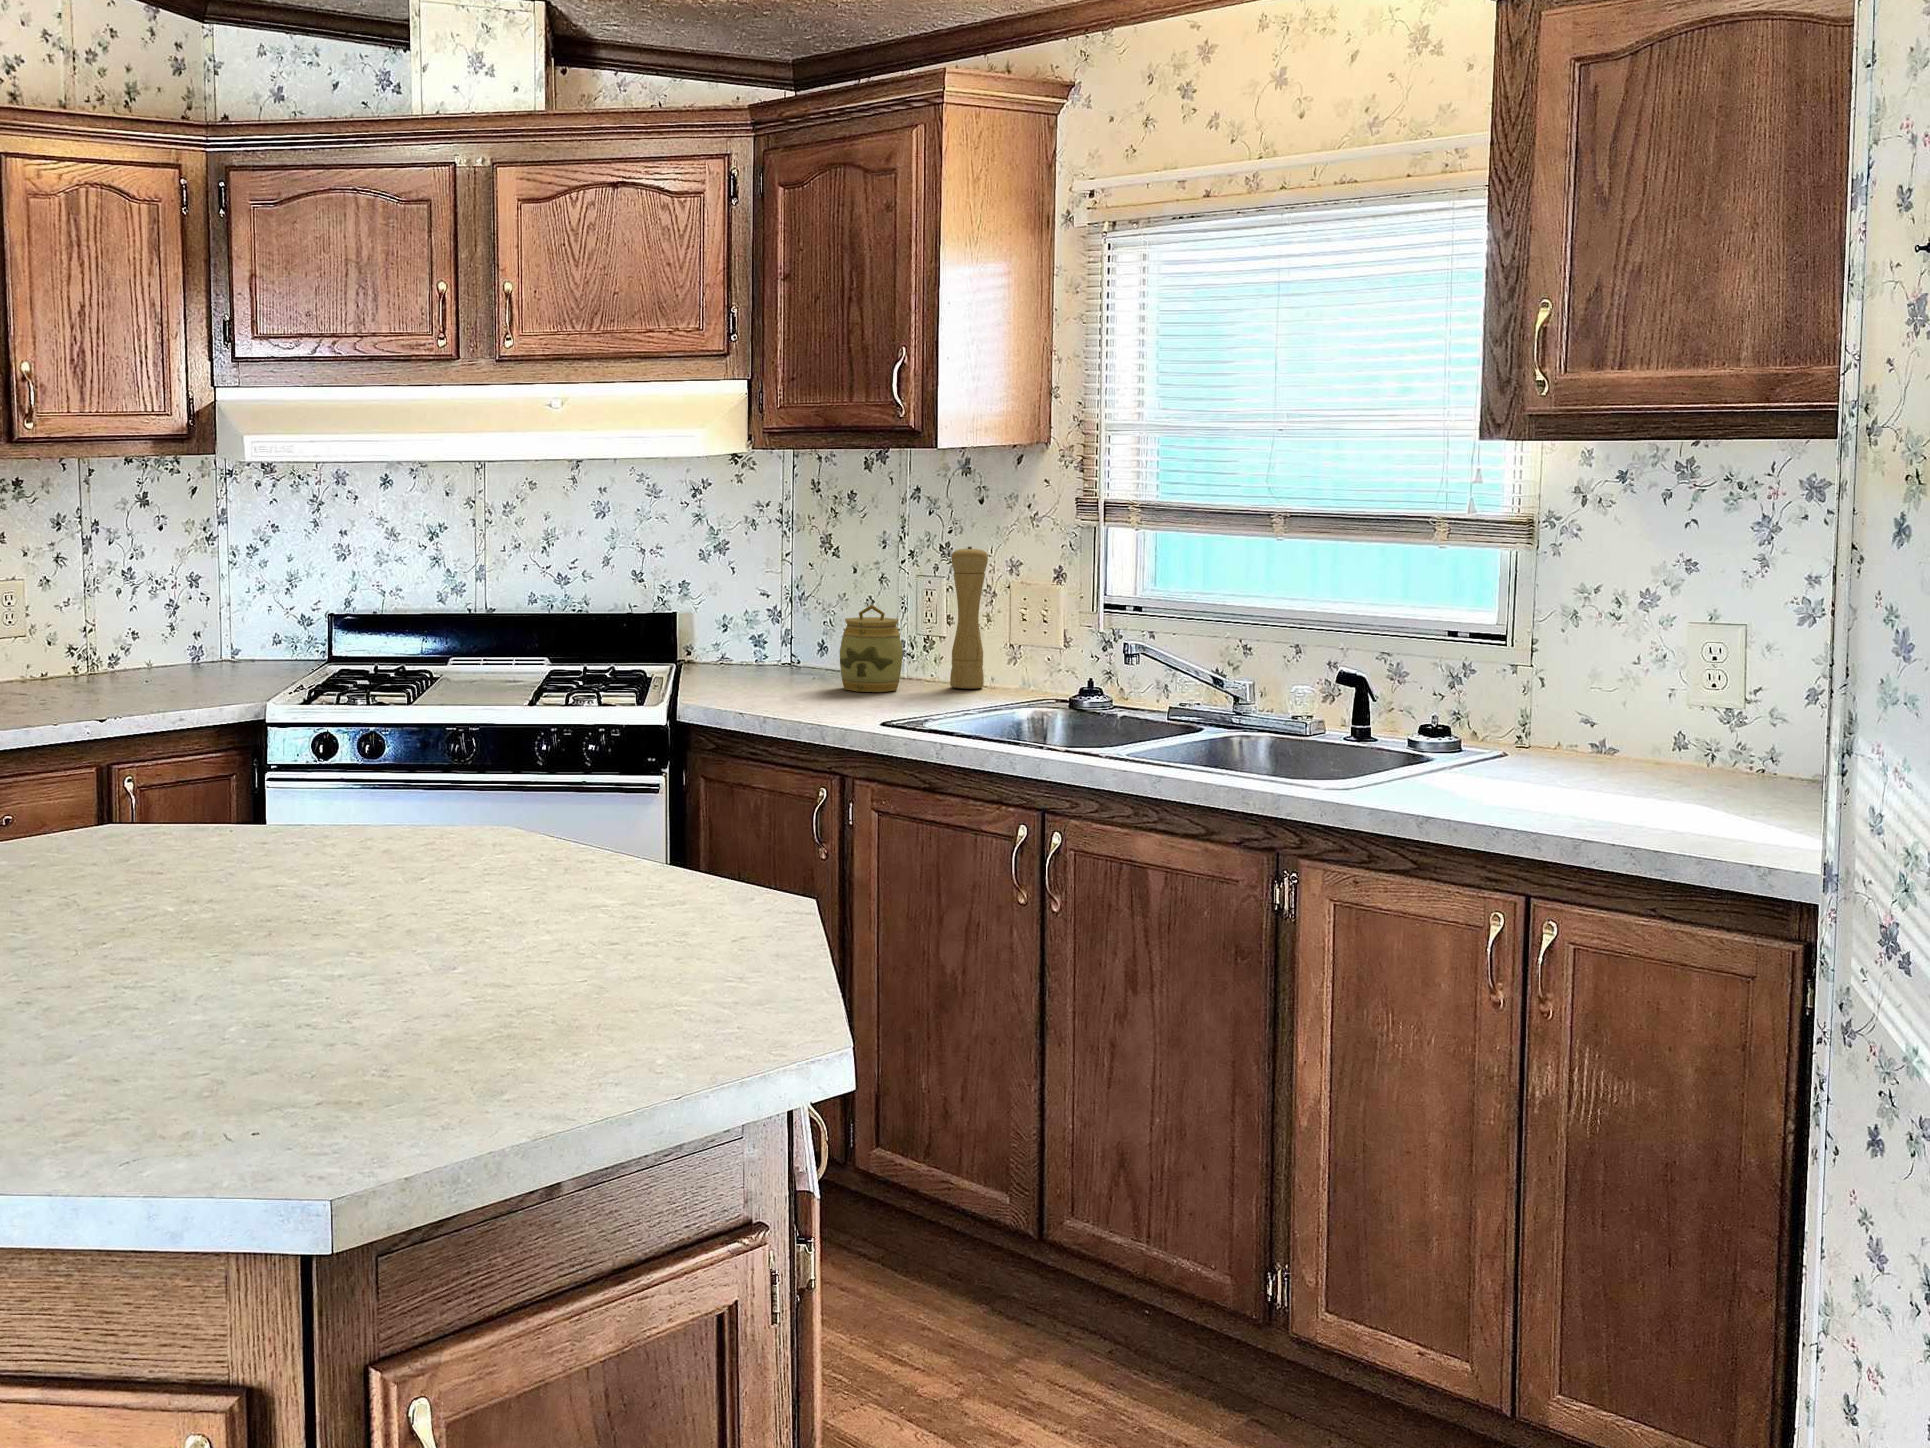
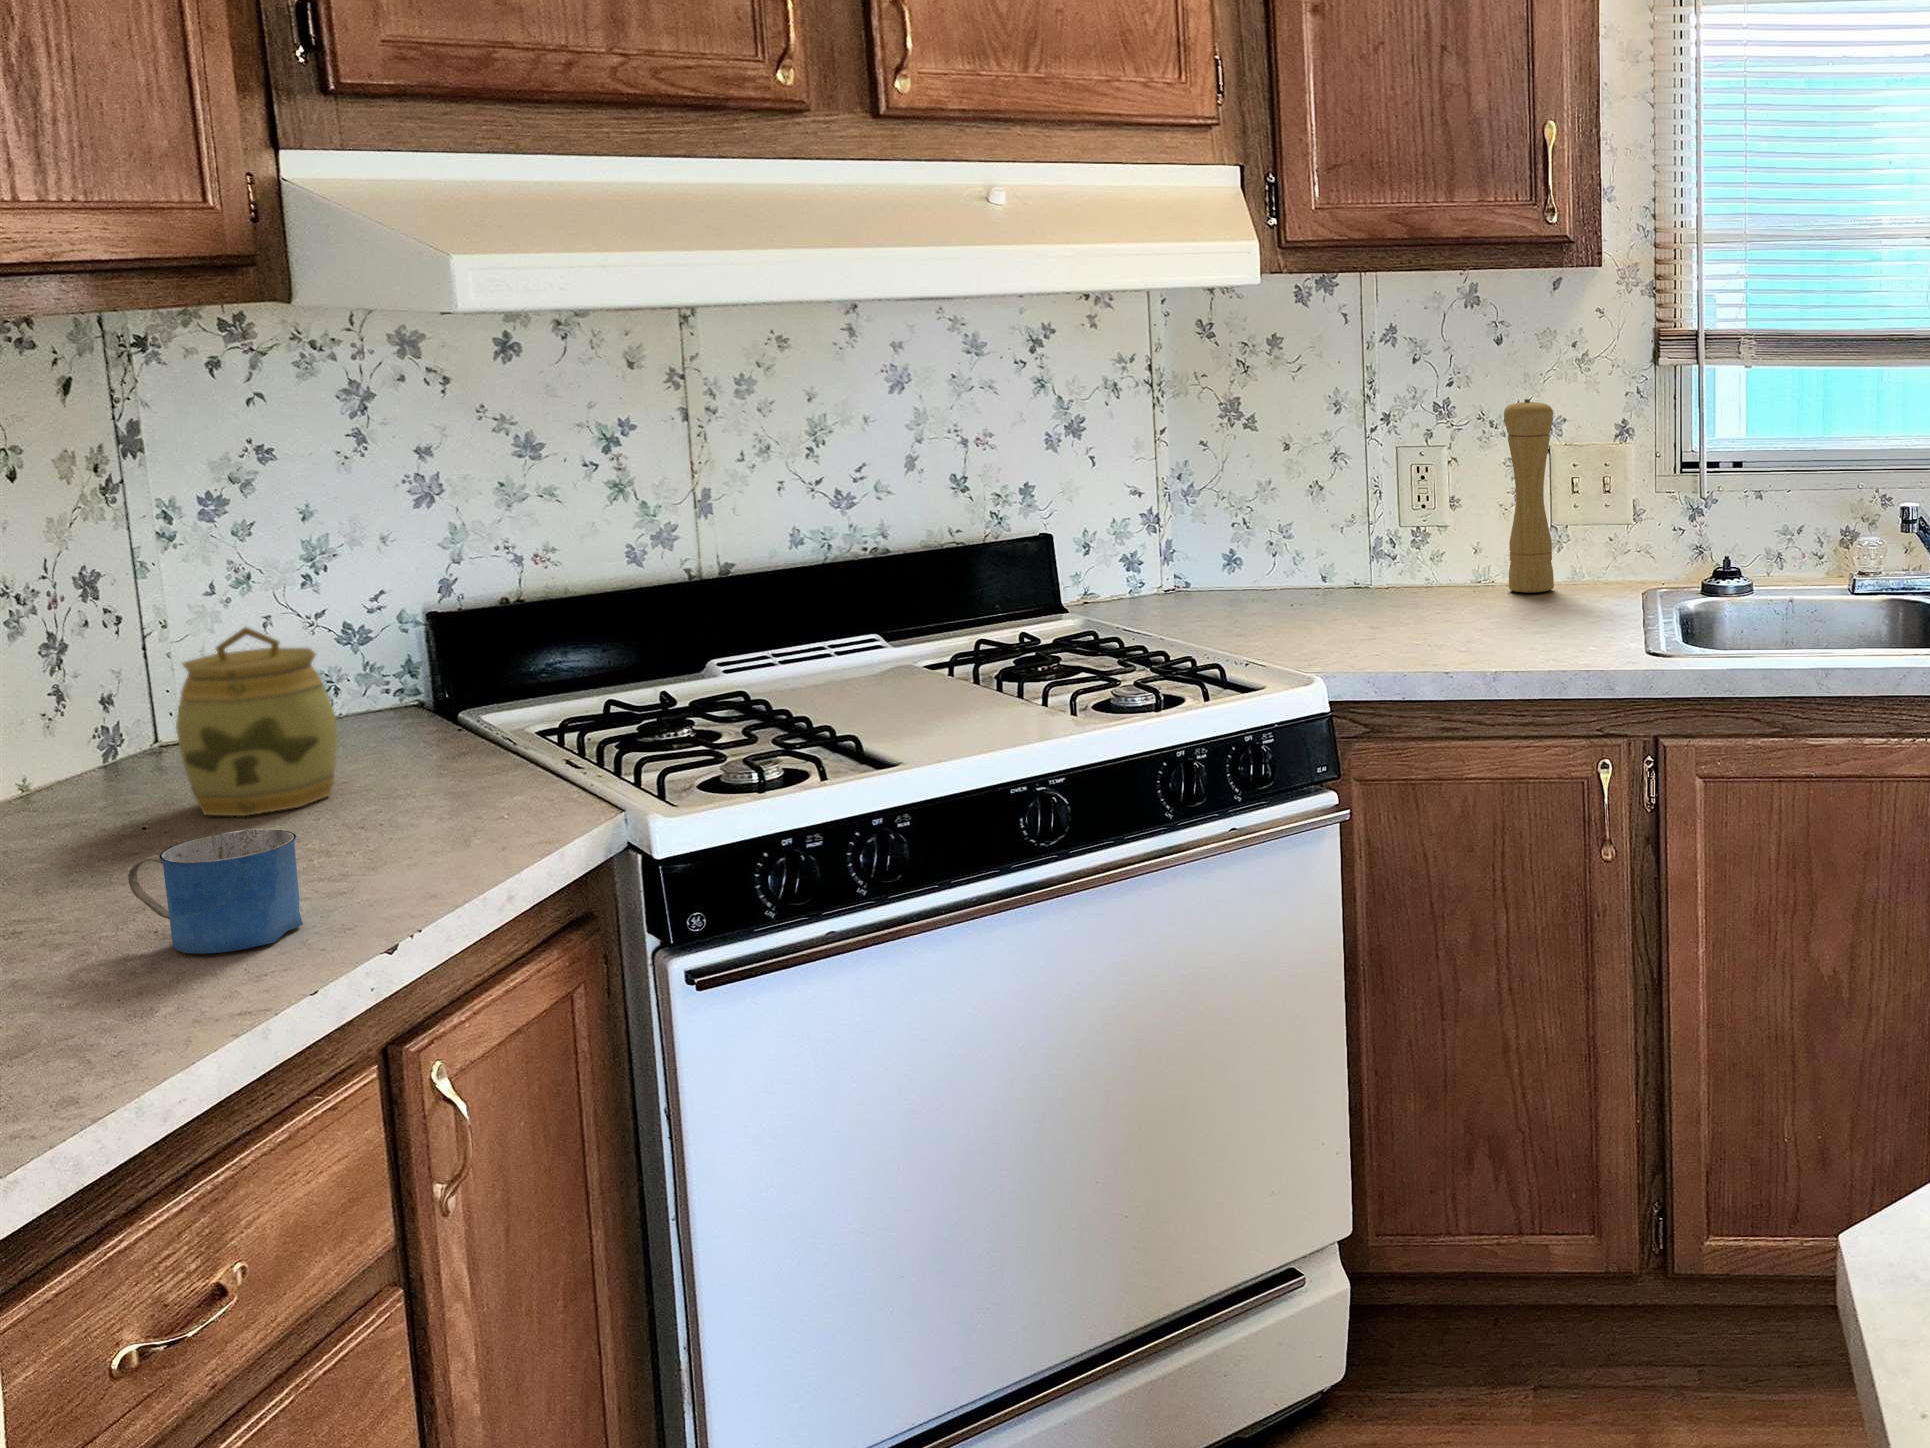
jar: present [840,605,903,692] -> present [176,627,337,816]
mug: none [69,670,115,712] -> present [128,829,303,954]

